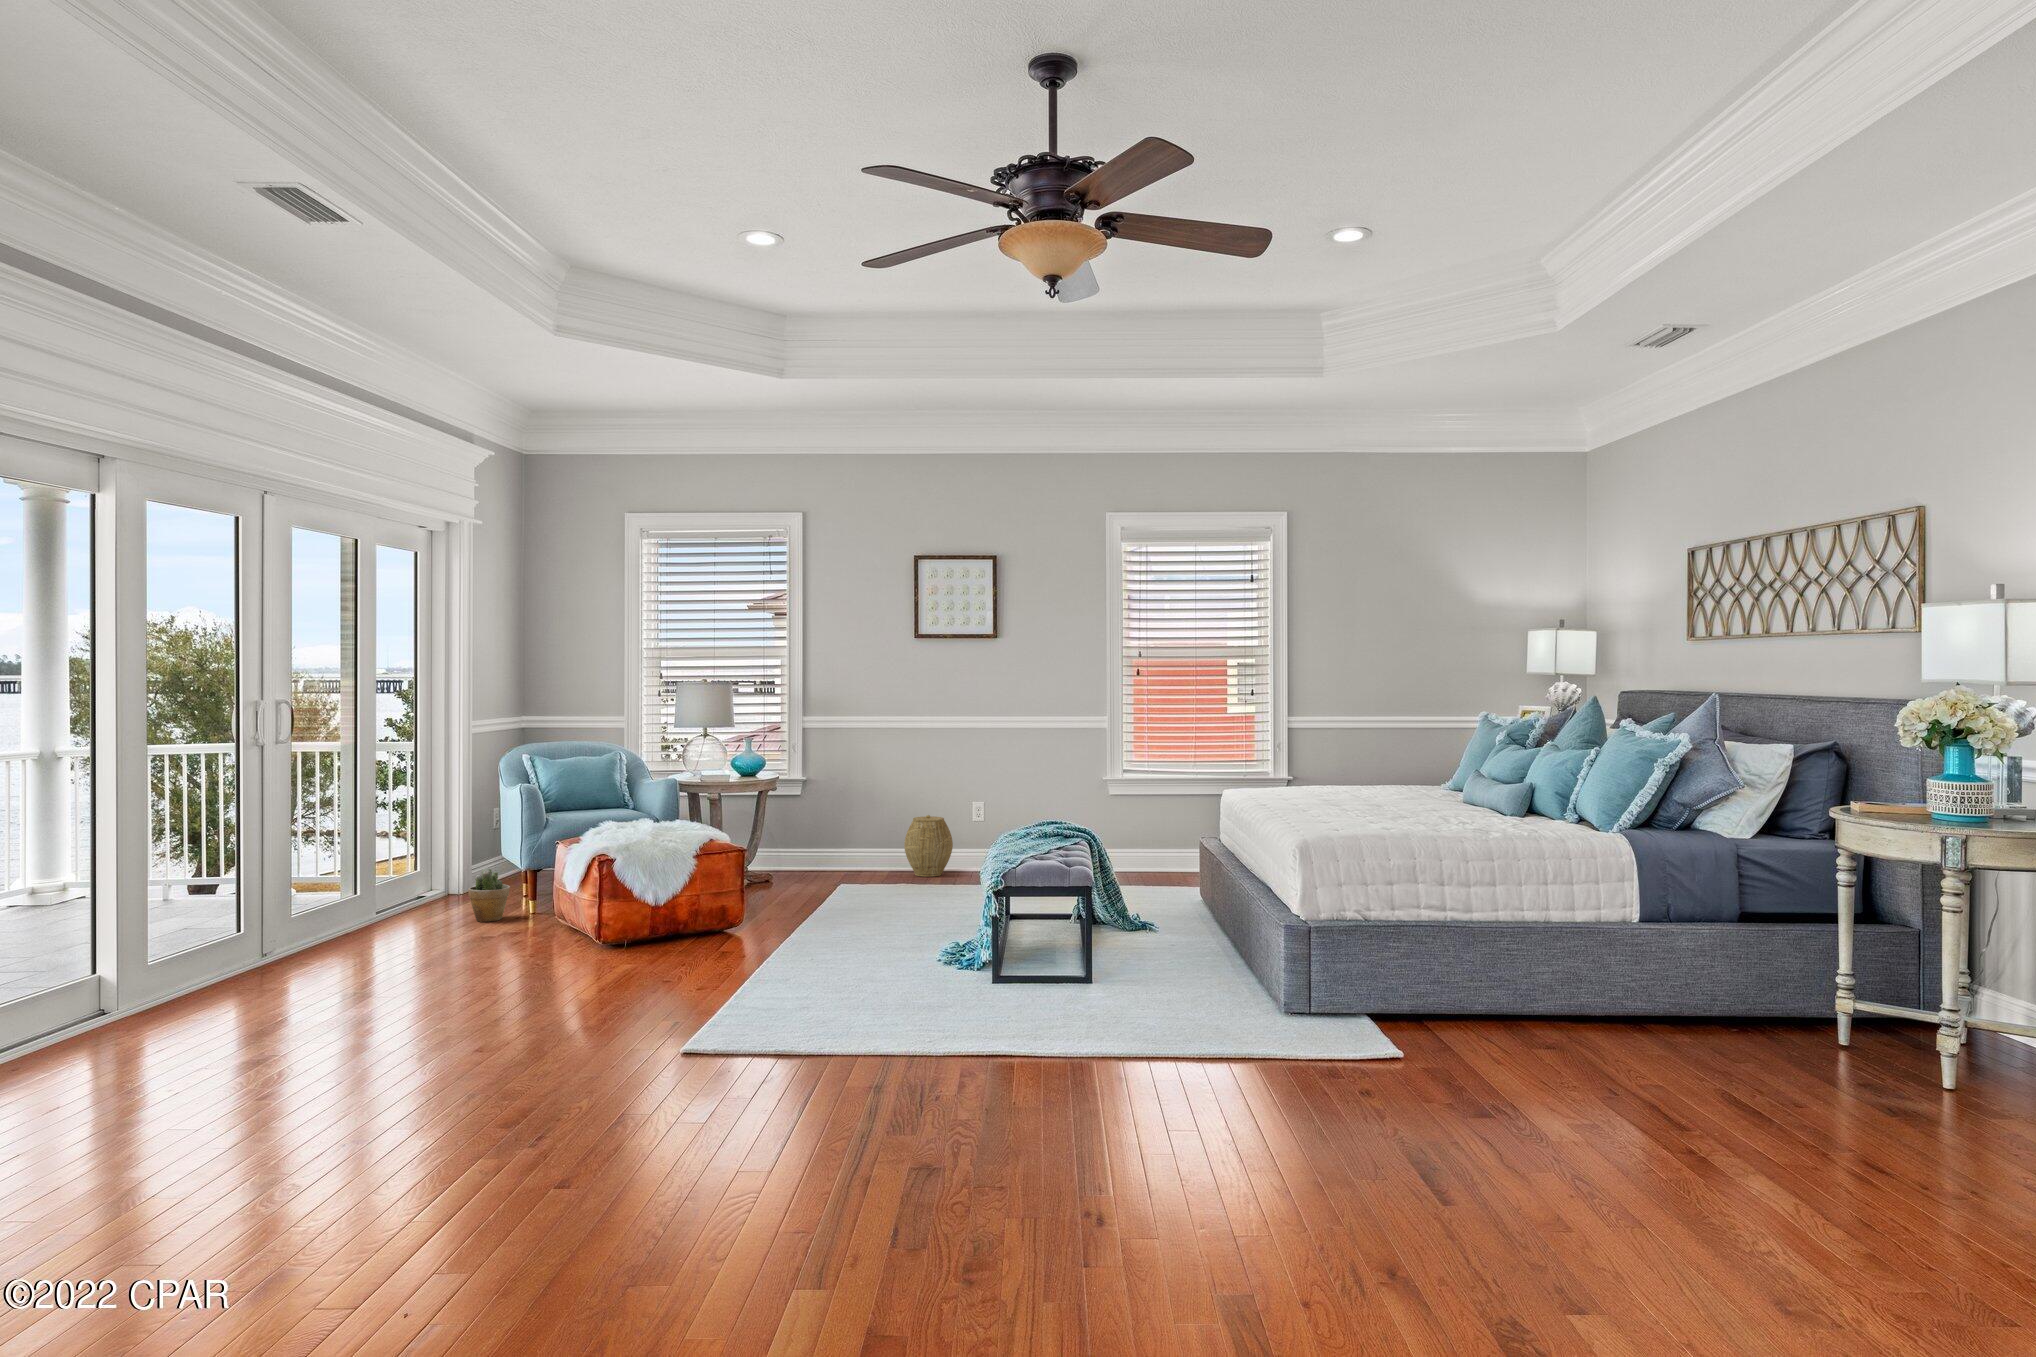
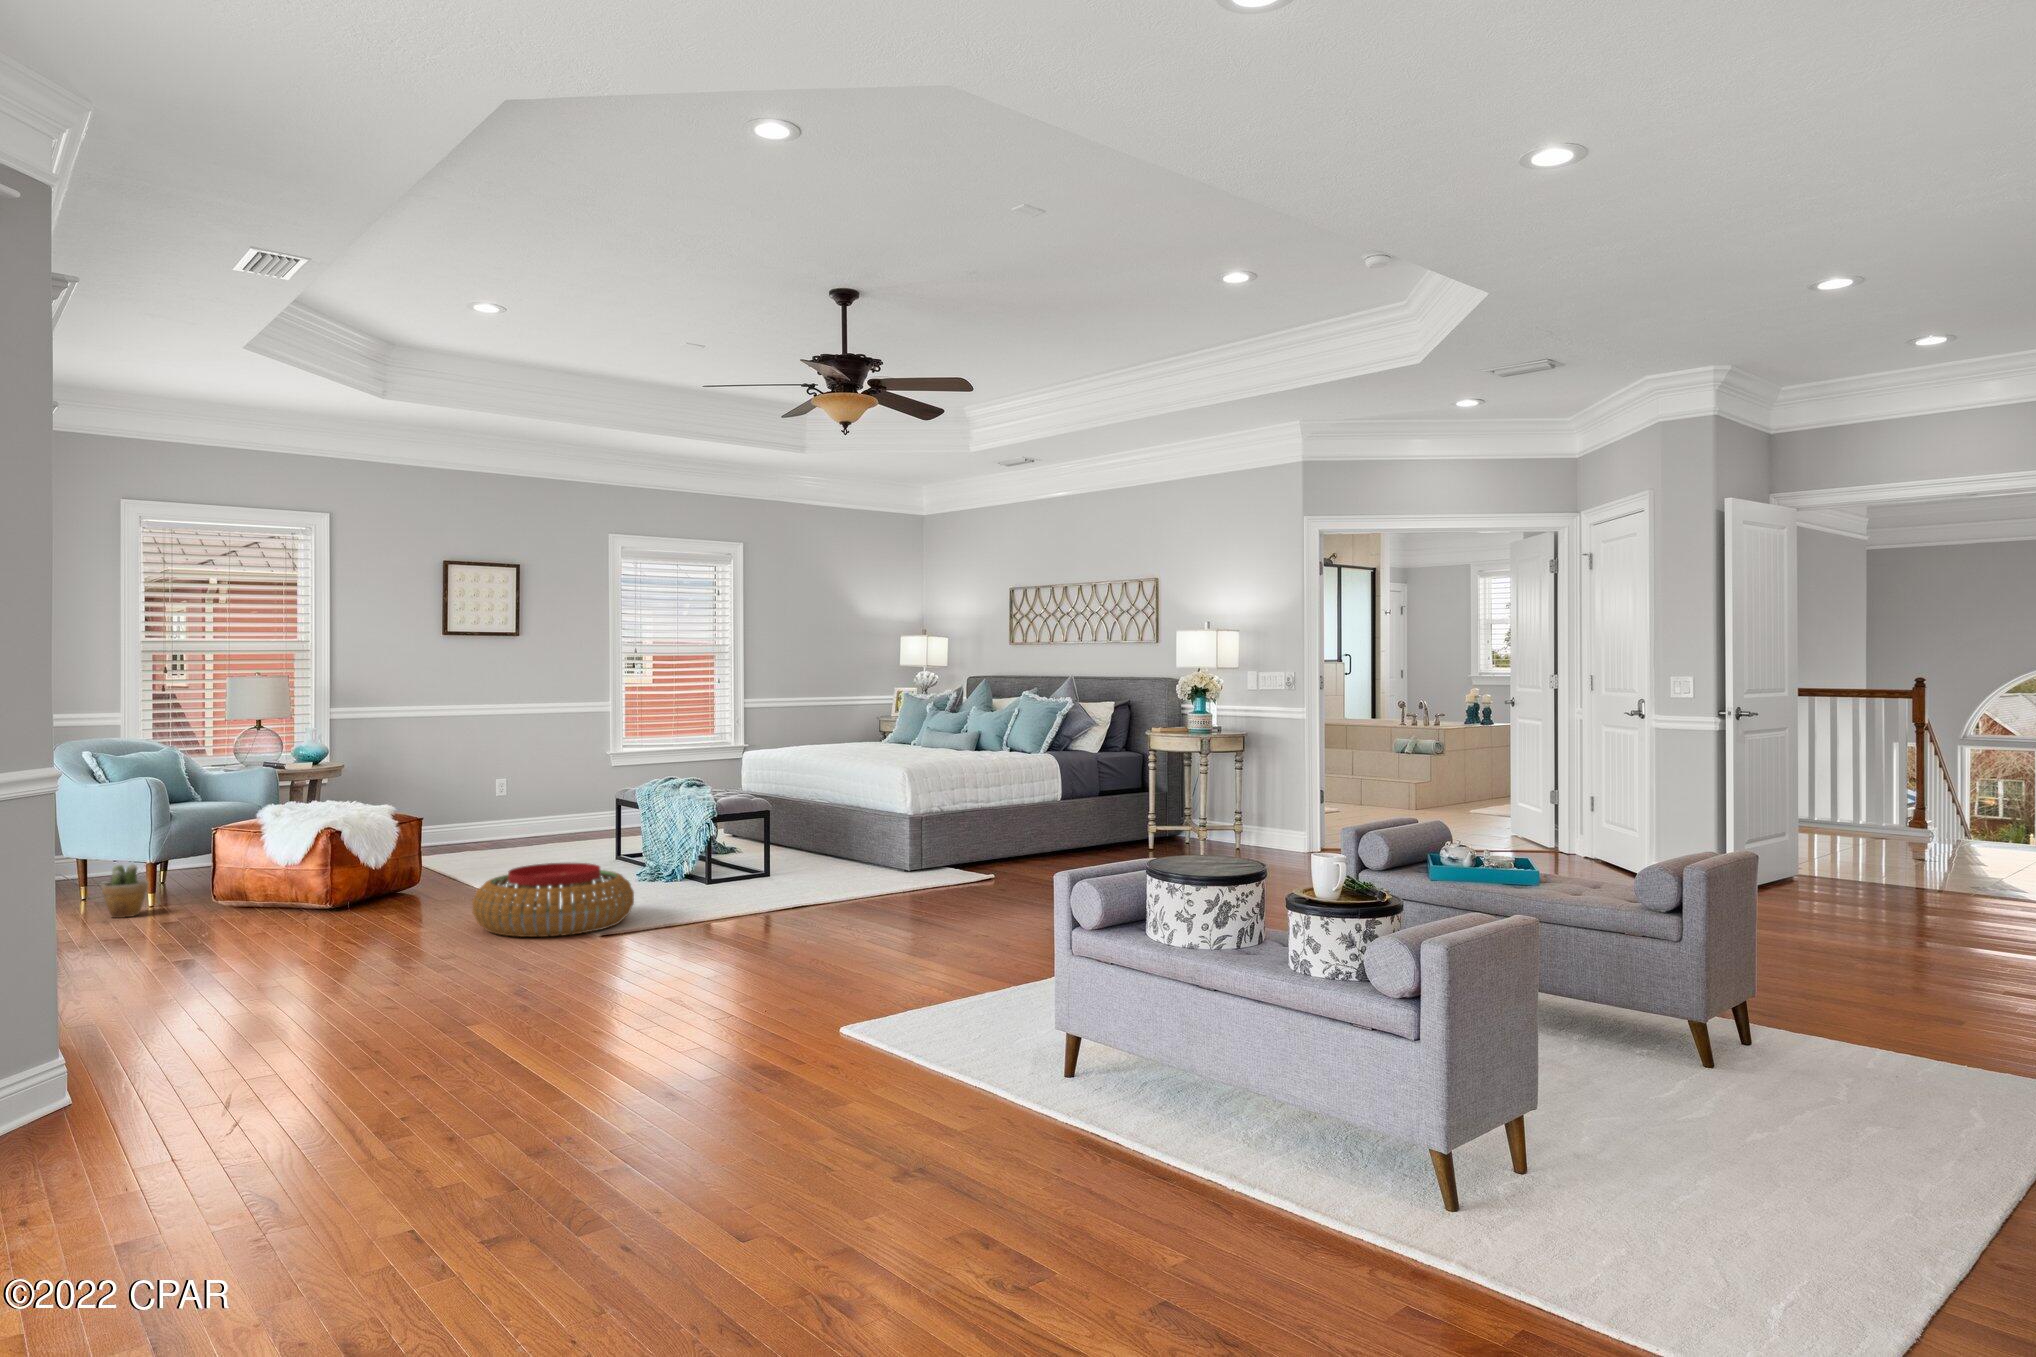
woven basket: present [904,815,953,877] -> none [443,793,490,848]
pouf: none [582,931,791,1042] -> present [472,863,634,937]

